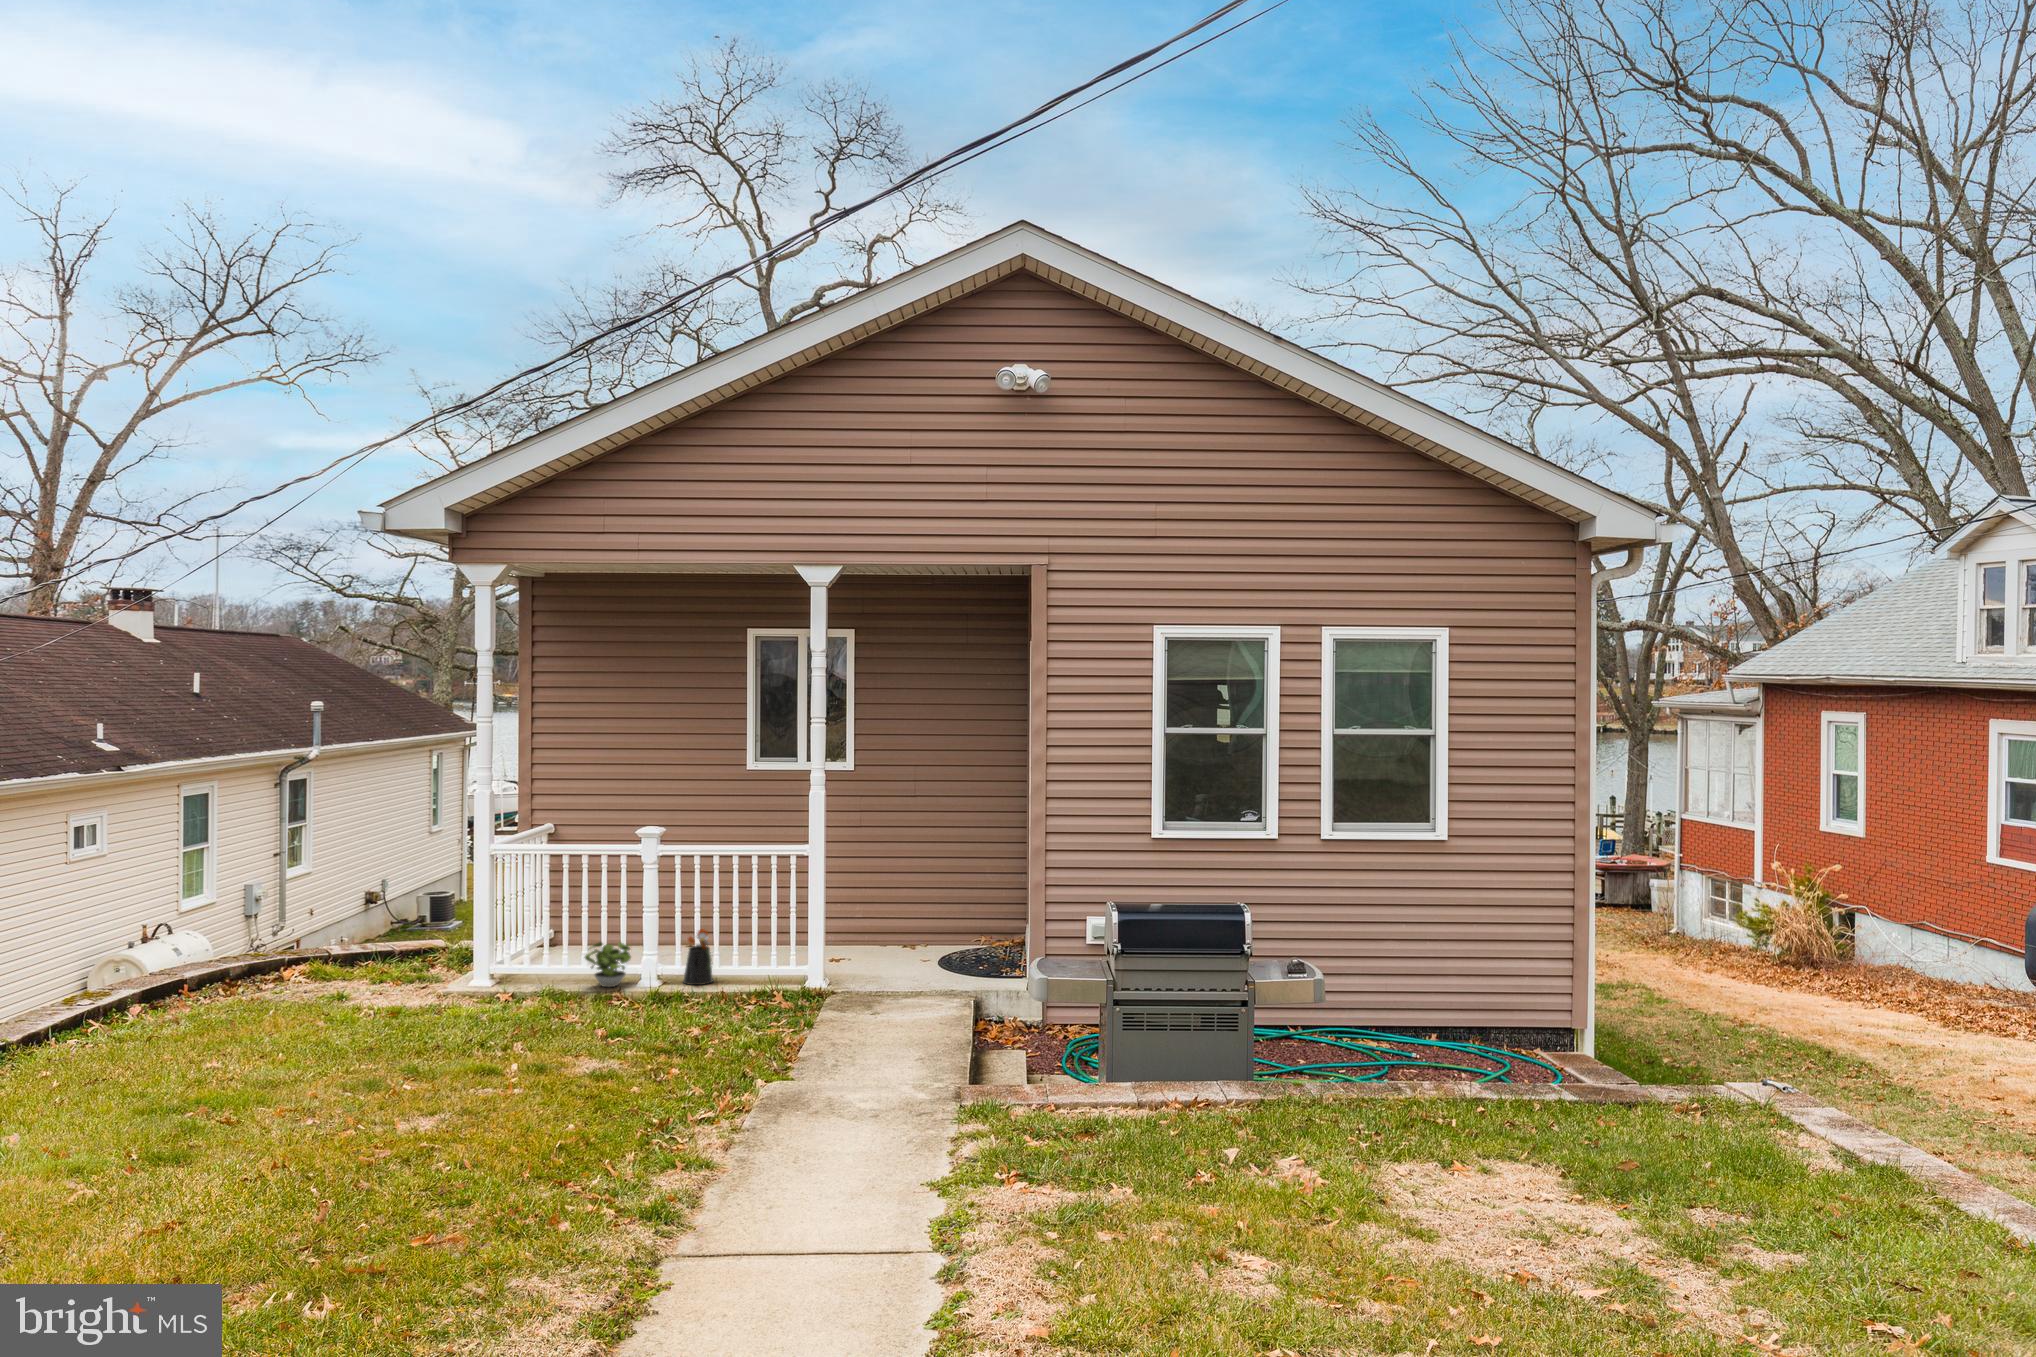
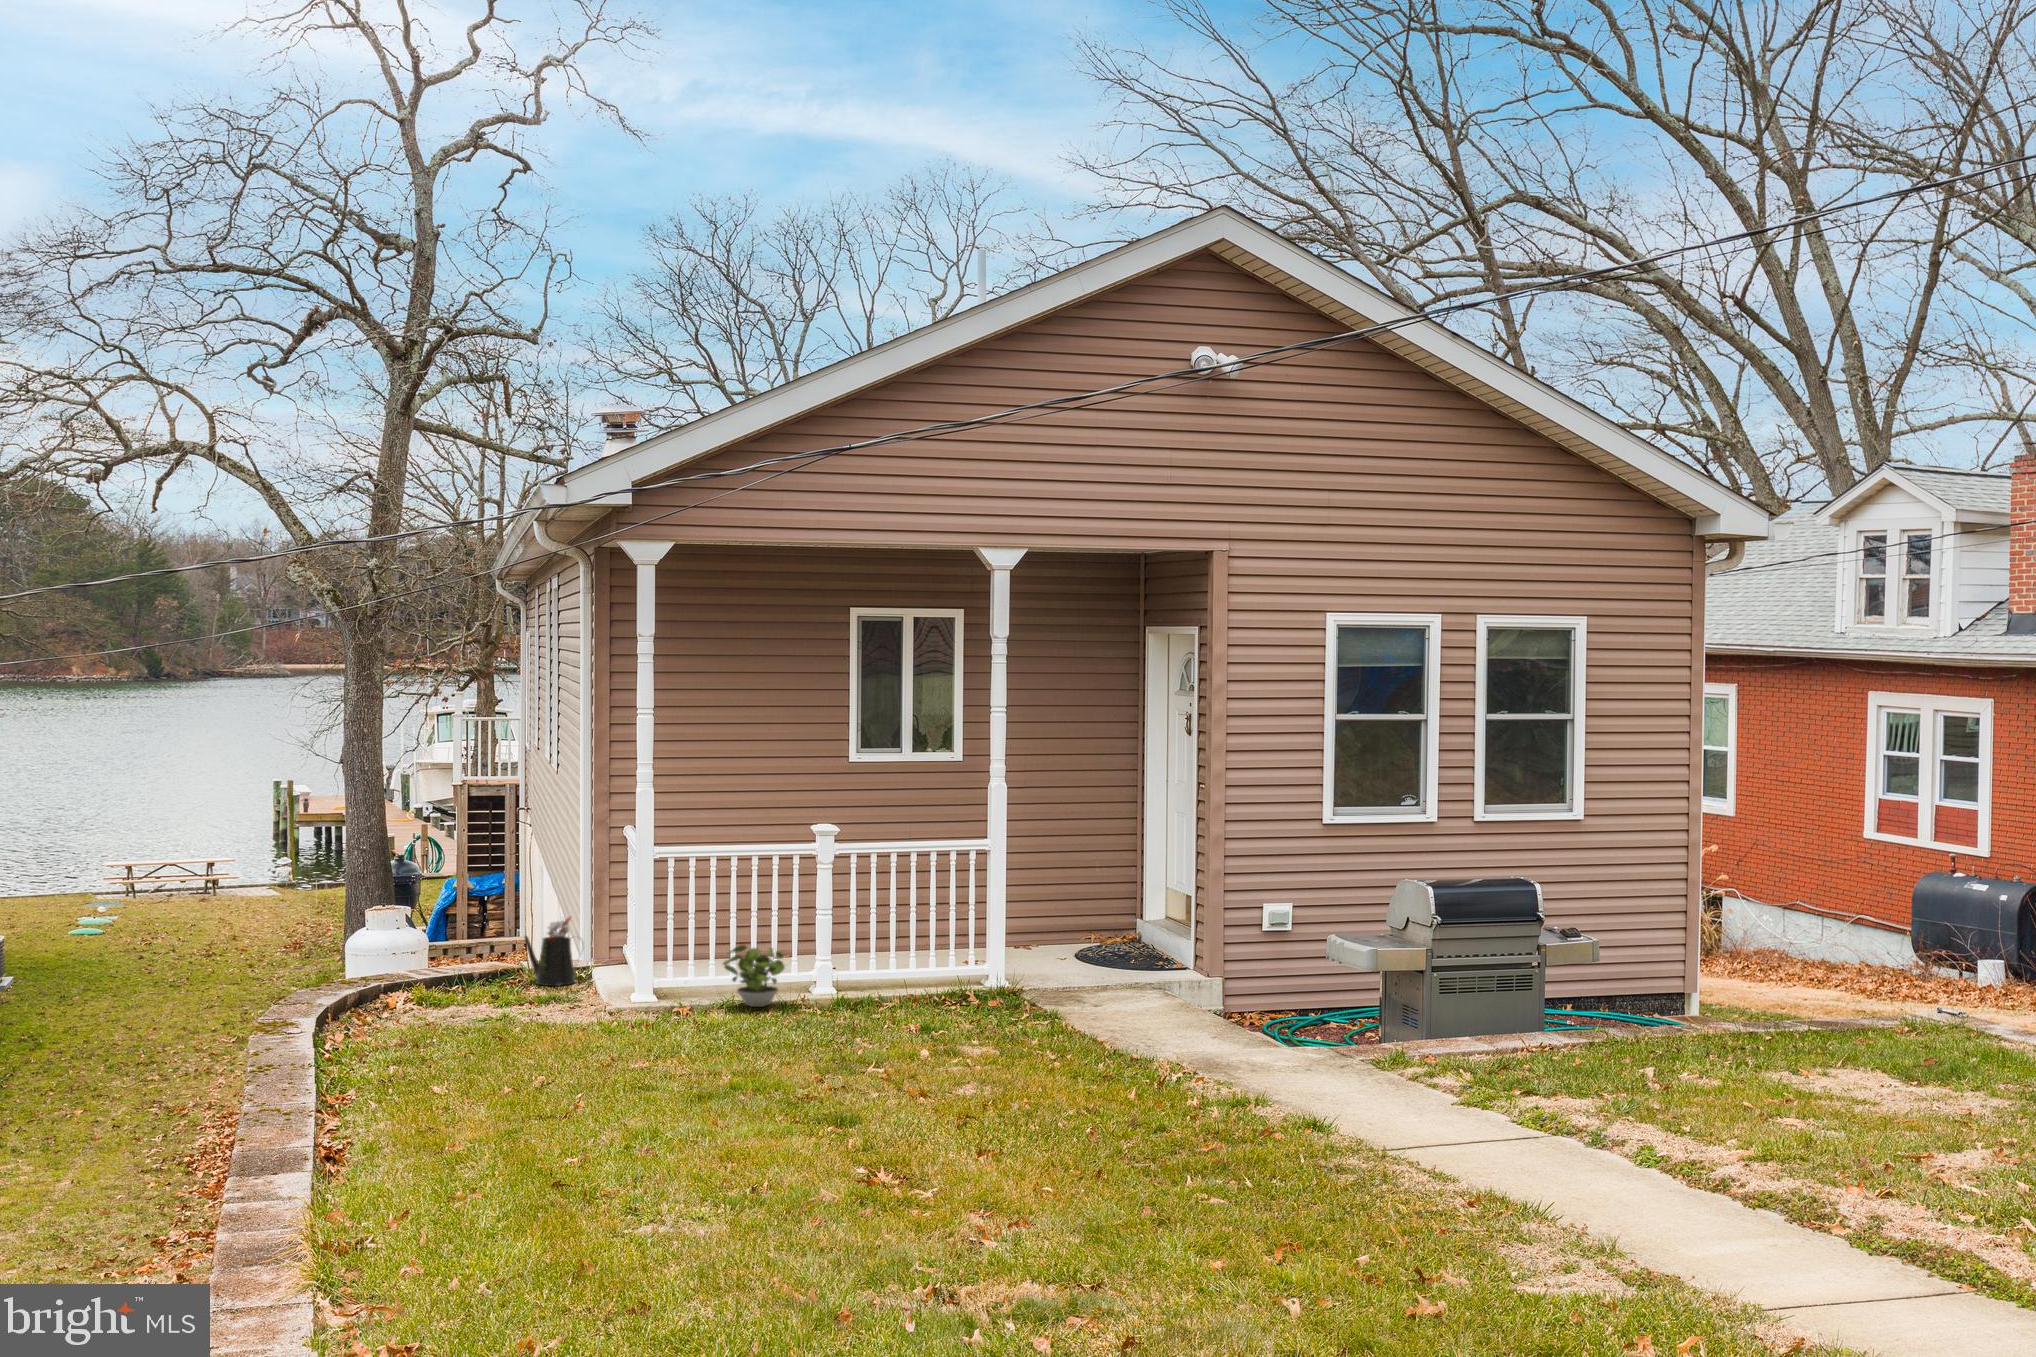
watering can: present [683,929,713,985] -> present [525,916,582,986]

